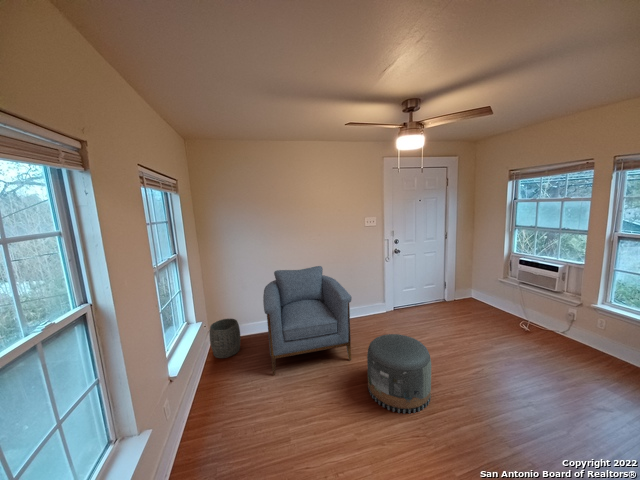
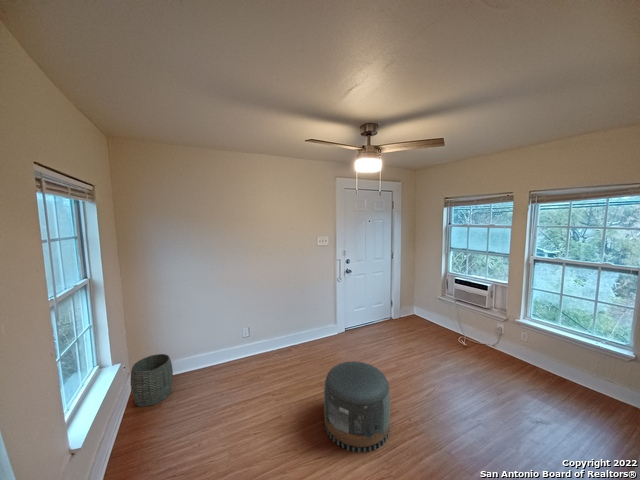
armchair: present [263,266,352,376] -> none [204,288,306,423]

